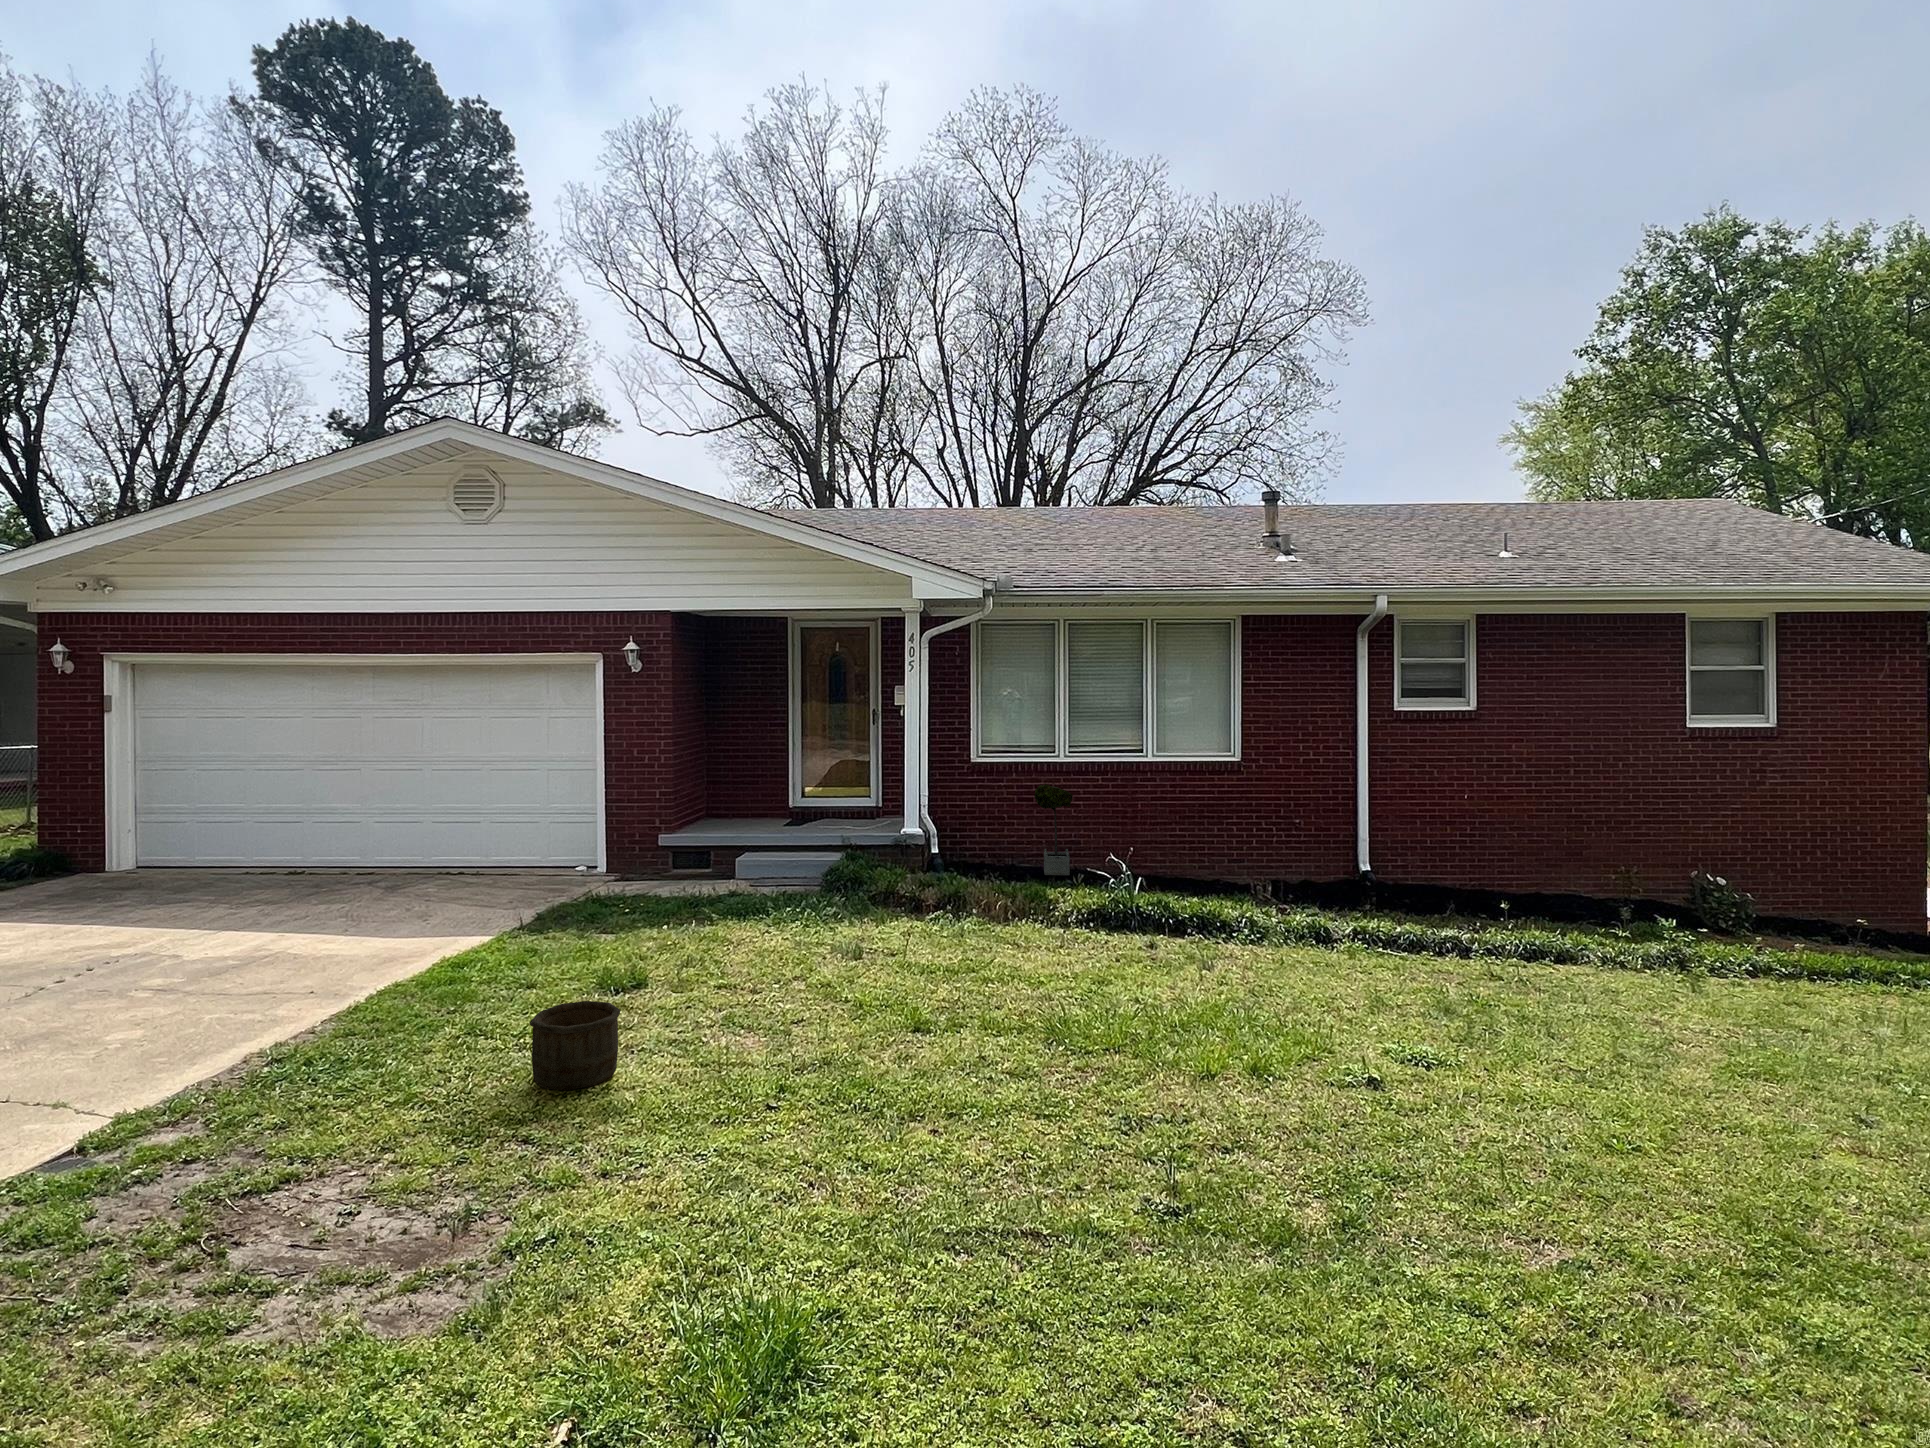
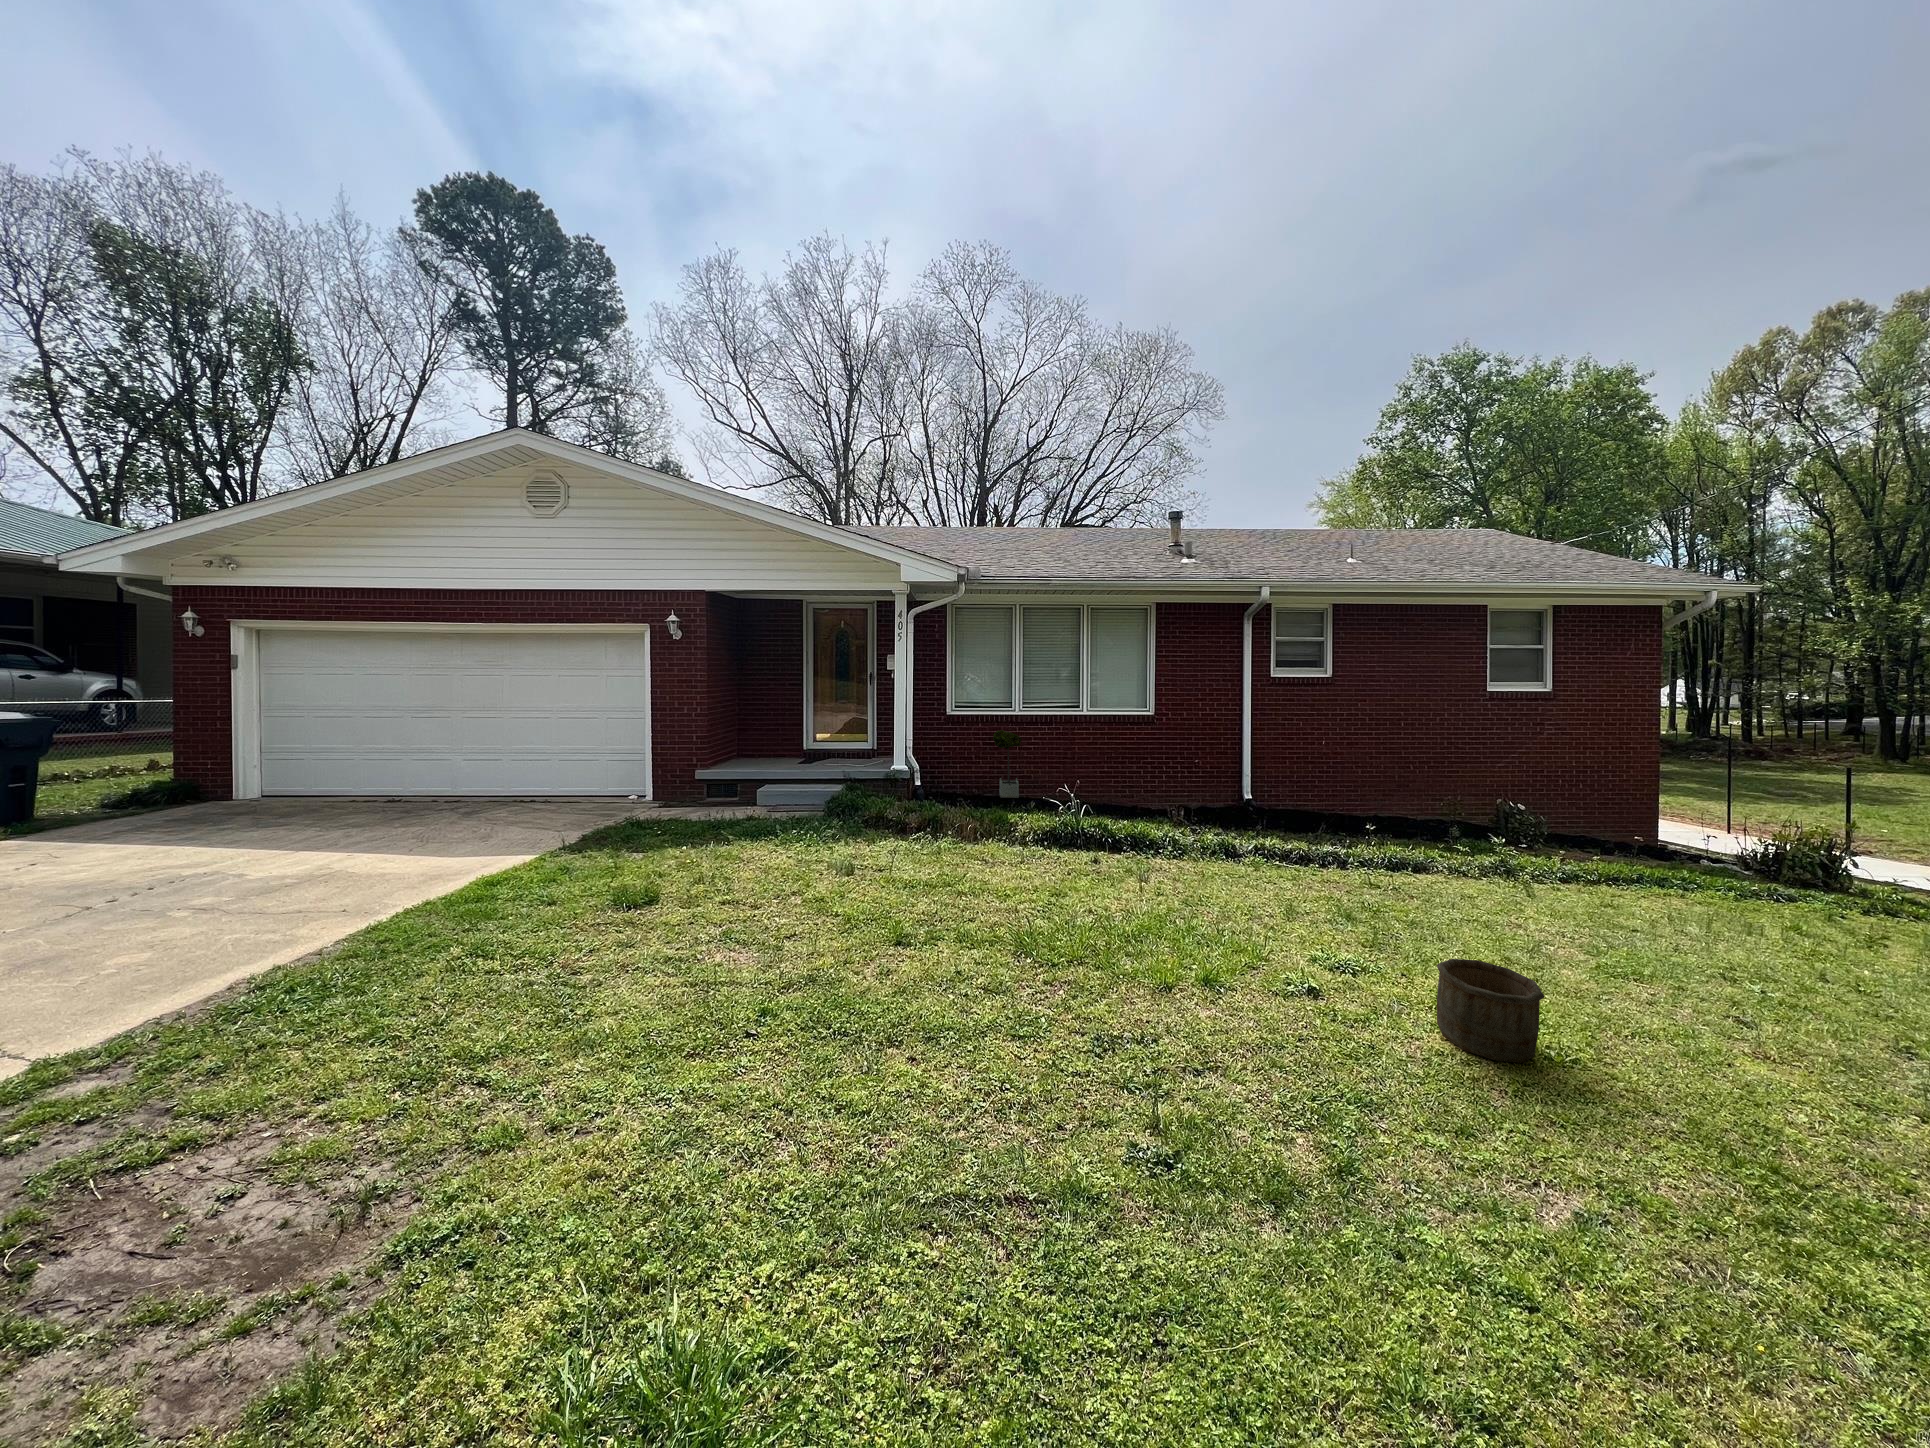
wooden bucket: present [530,1001,620,1091] -> present [1437,959,1544,1063]

